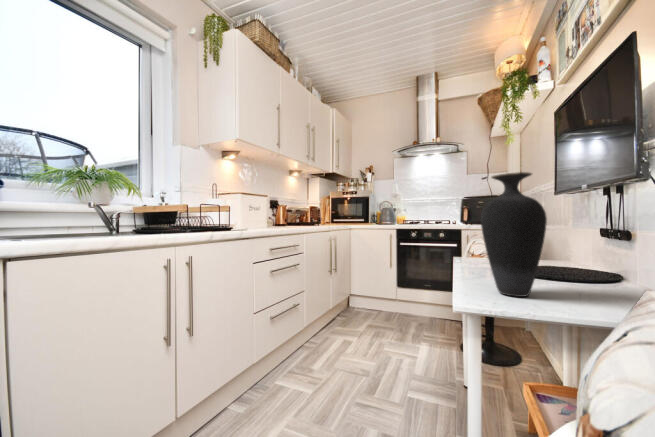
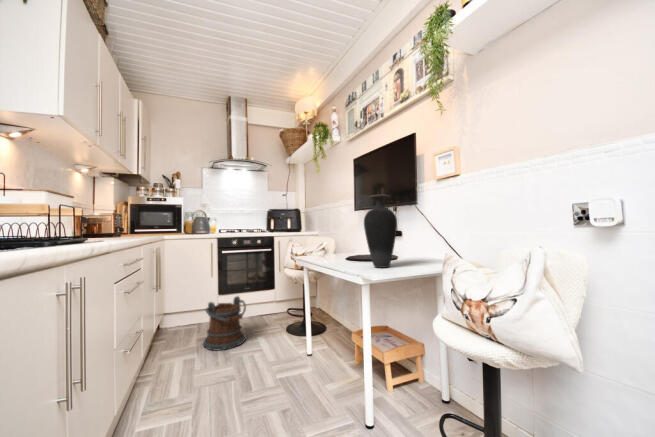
bucket: none [367,292,410,344] -> present [202,296,246,350]

